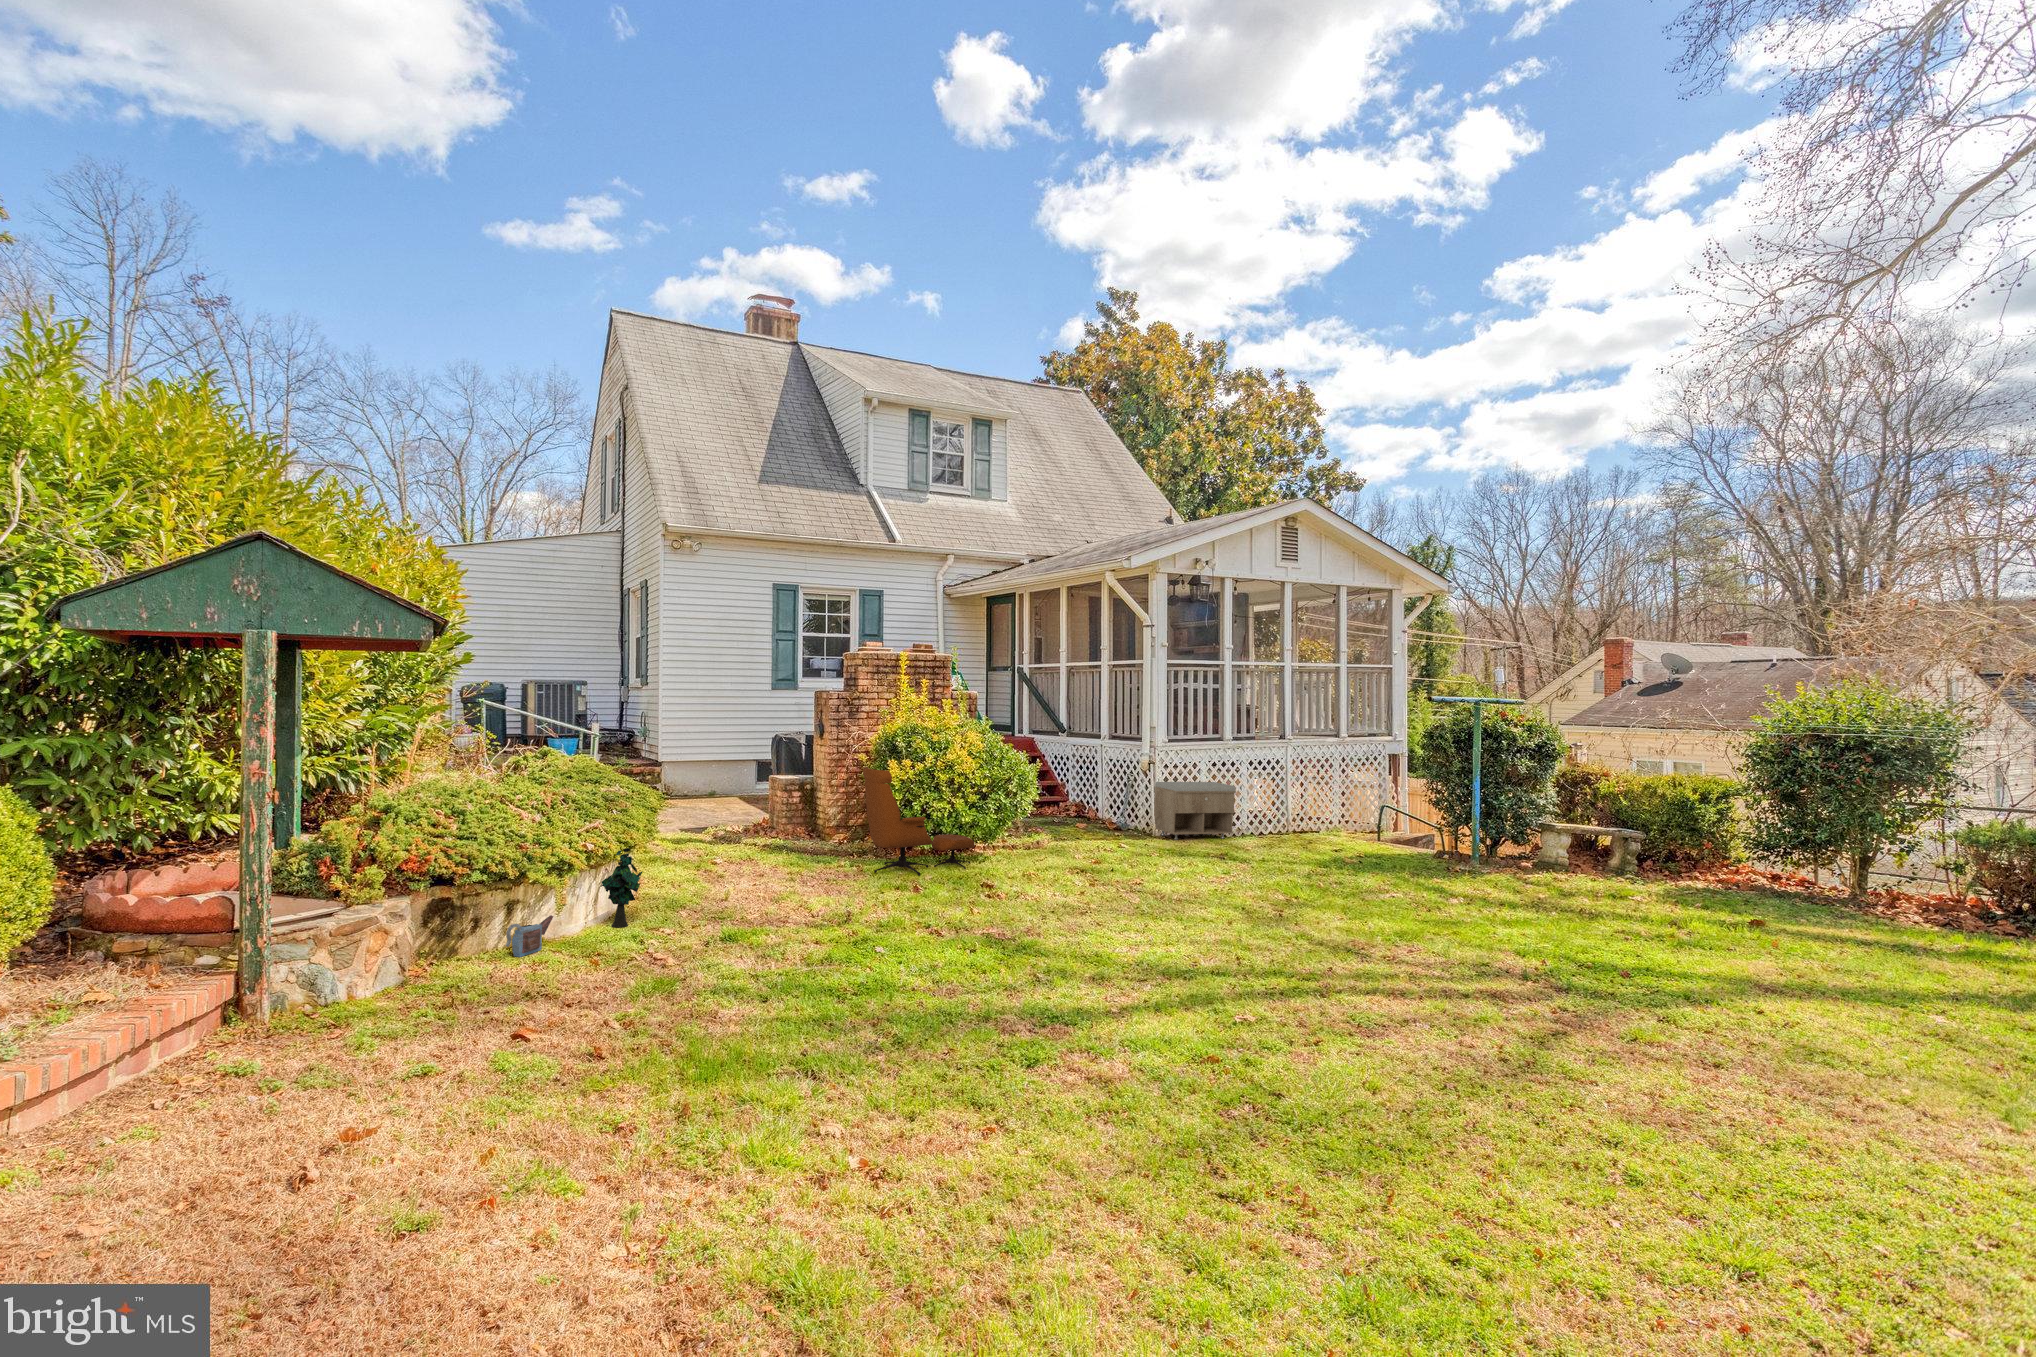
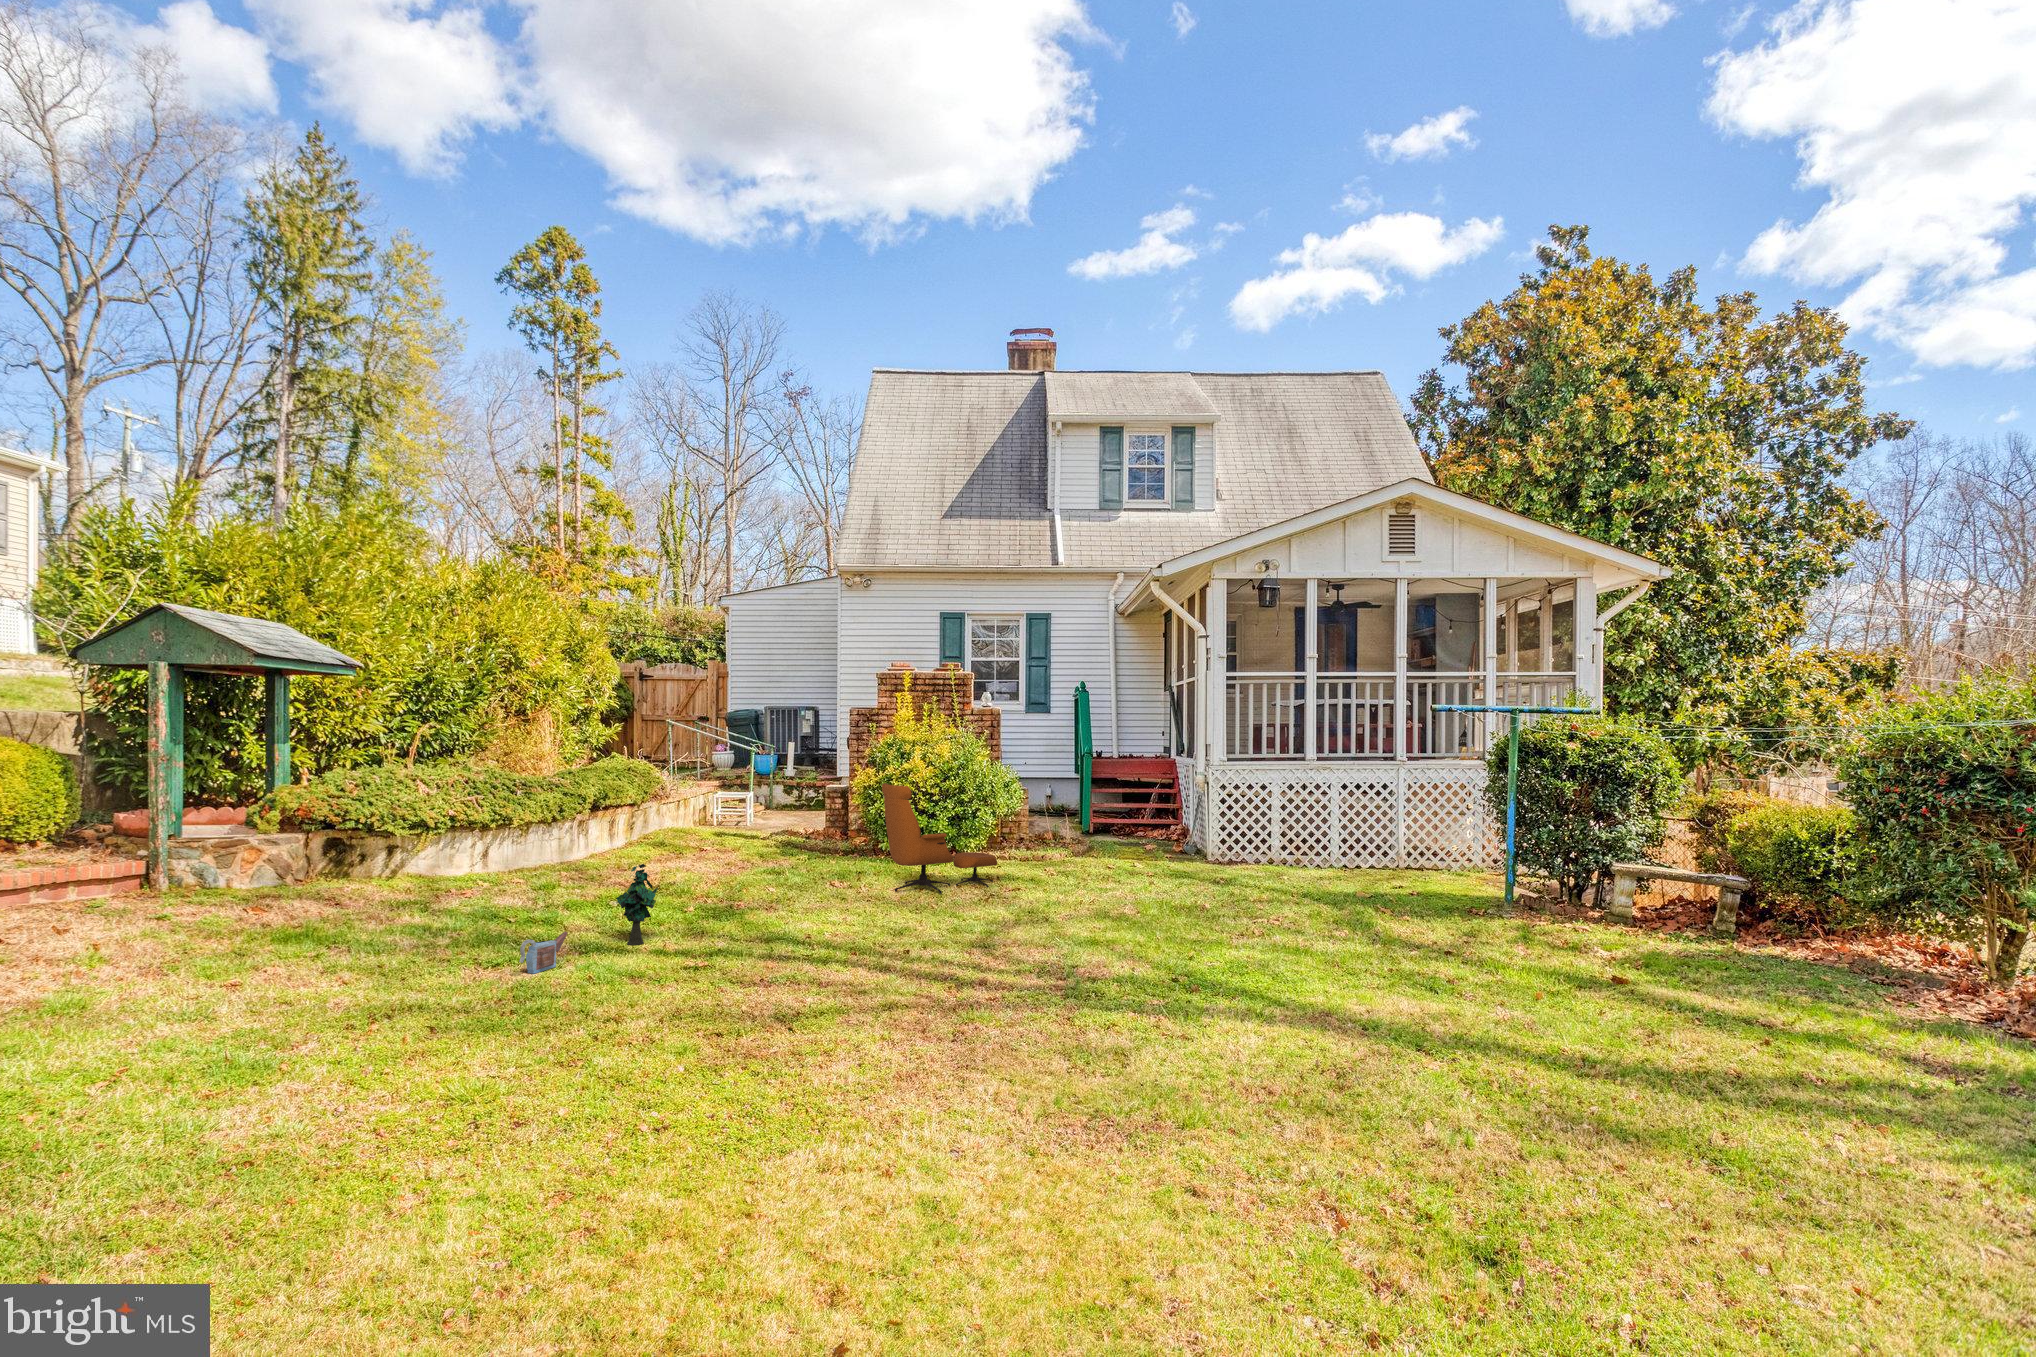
storage bench: present [1154,782,1236,839] -> none [1182,798,1266,857]

